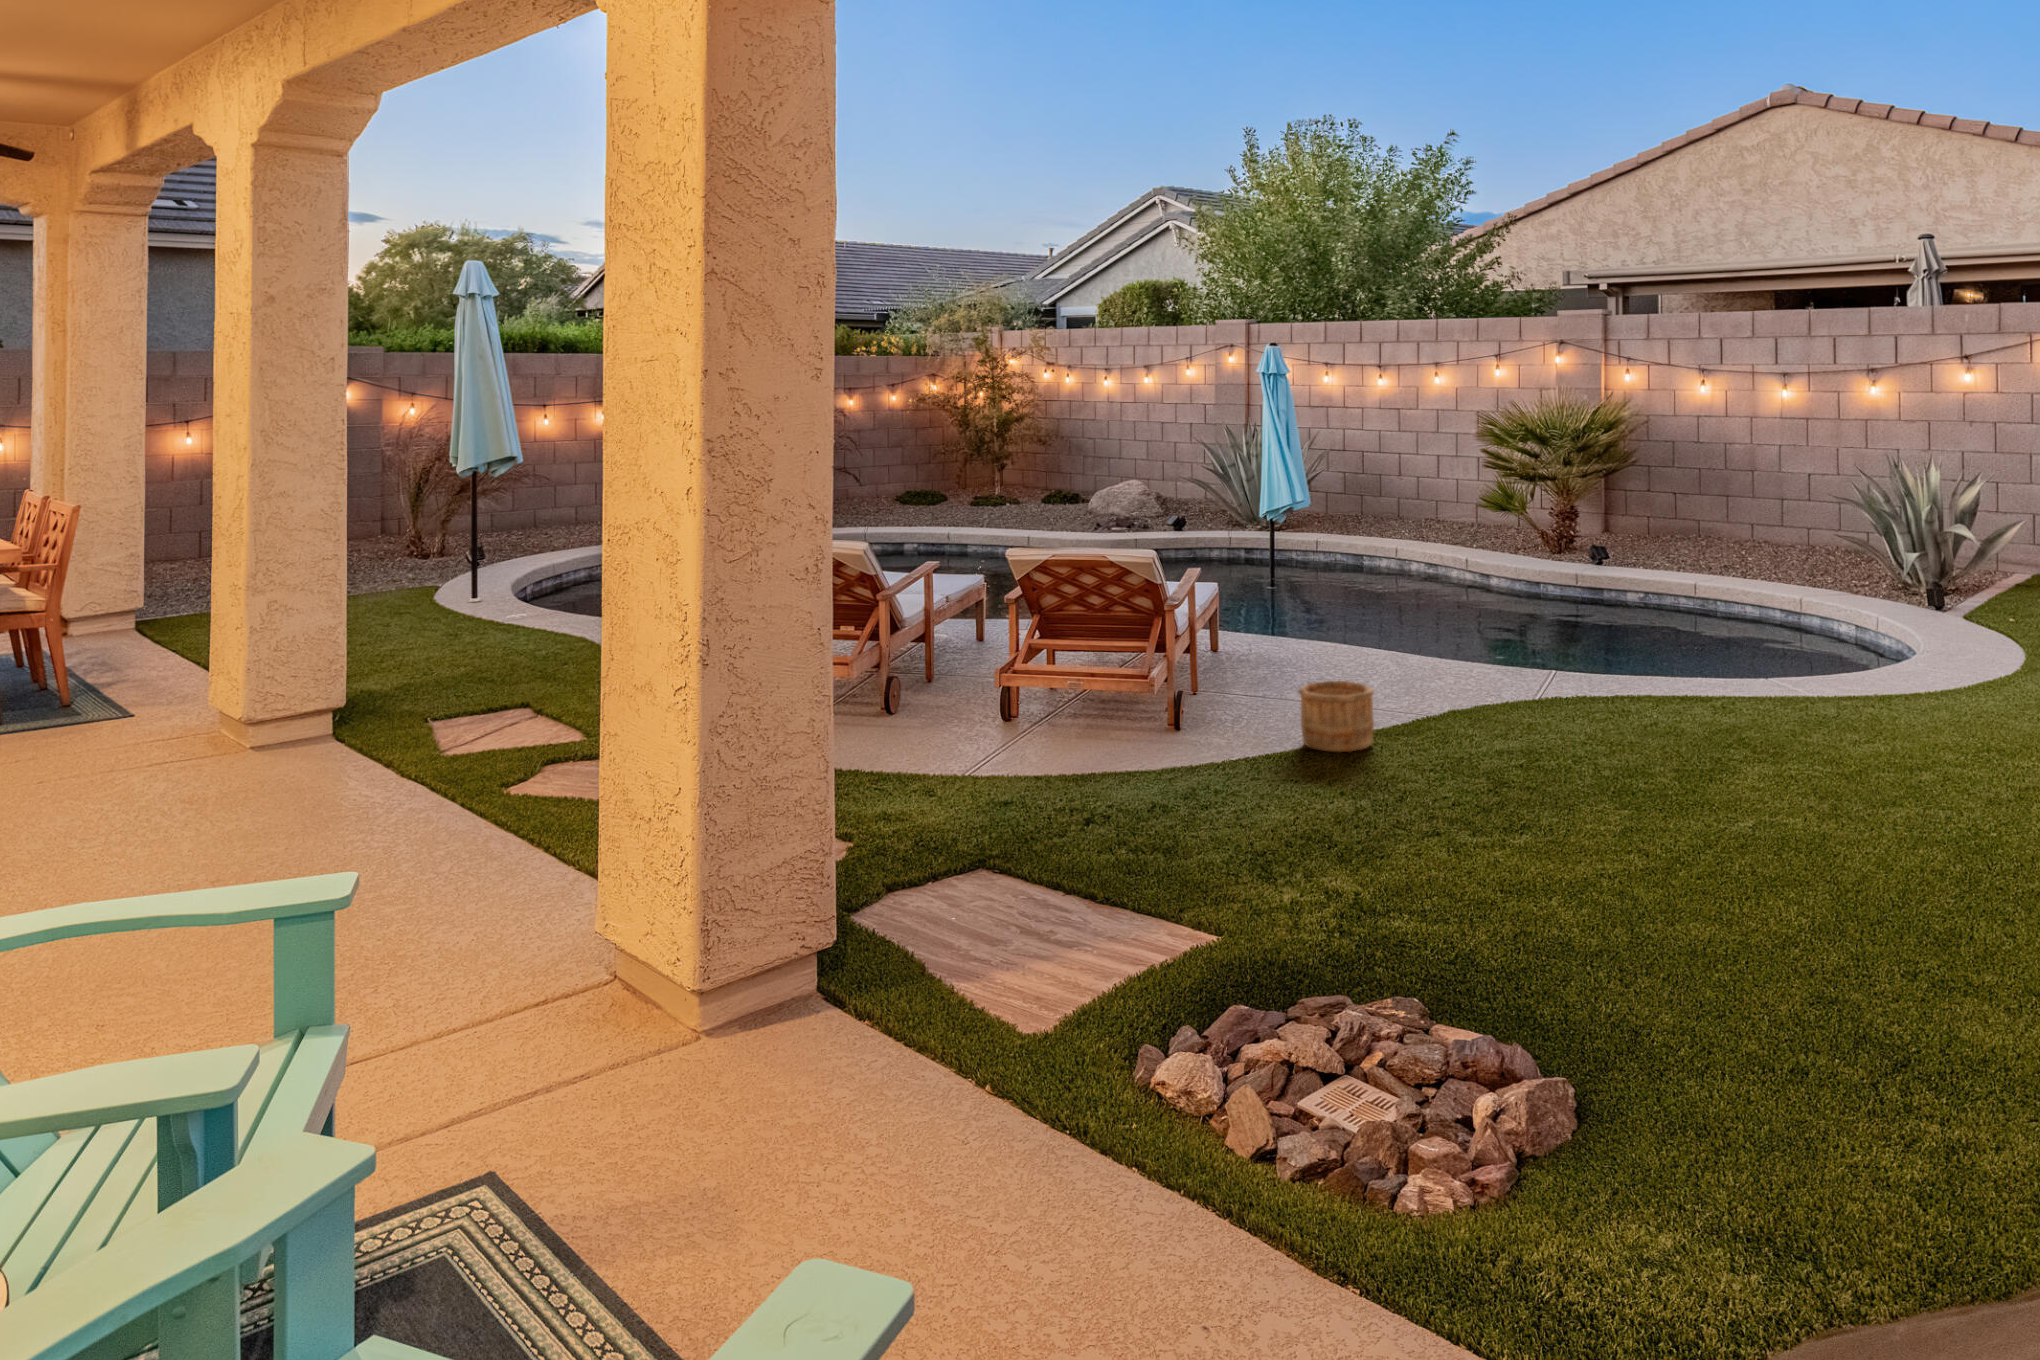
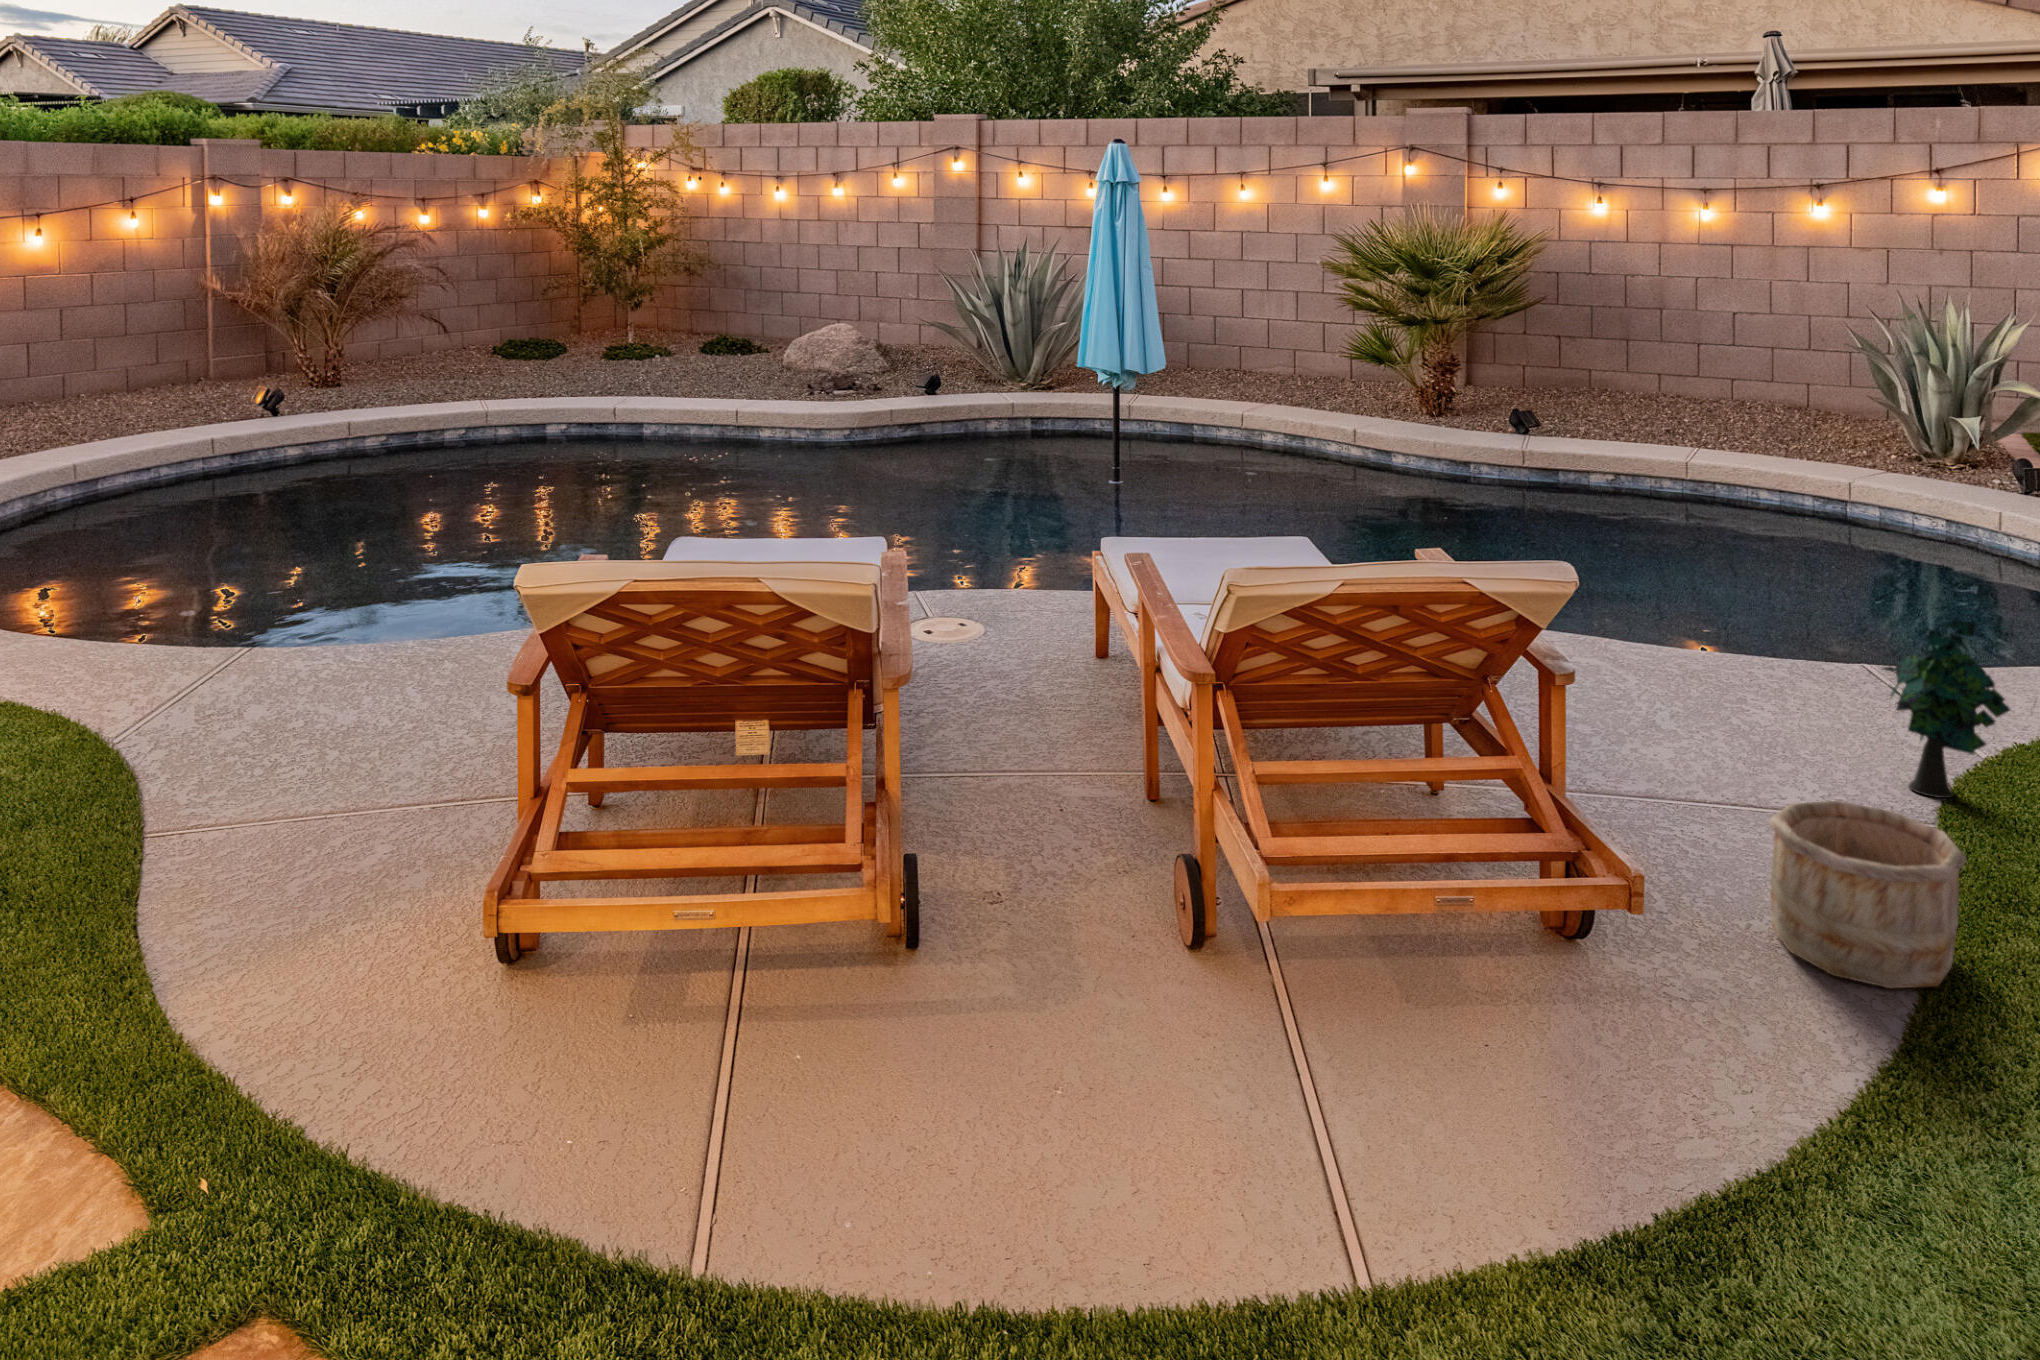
decorative plant: none [1468,617,1523,714] -> present [1883,620,2010,798]

